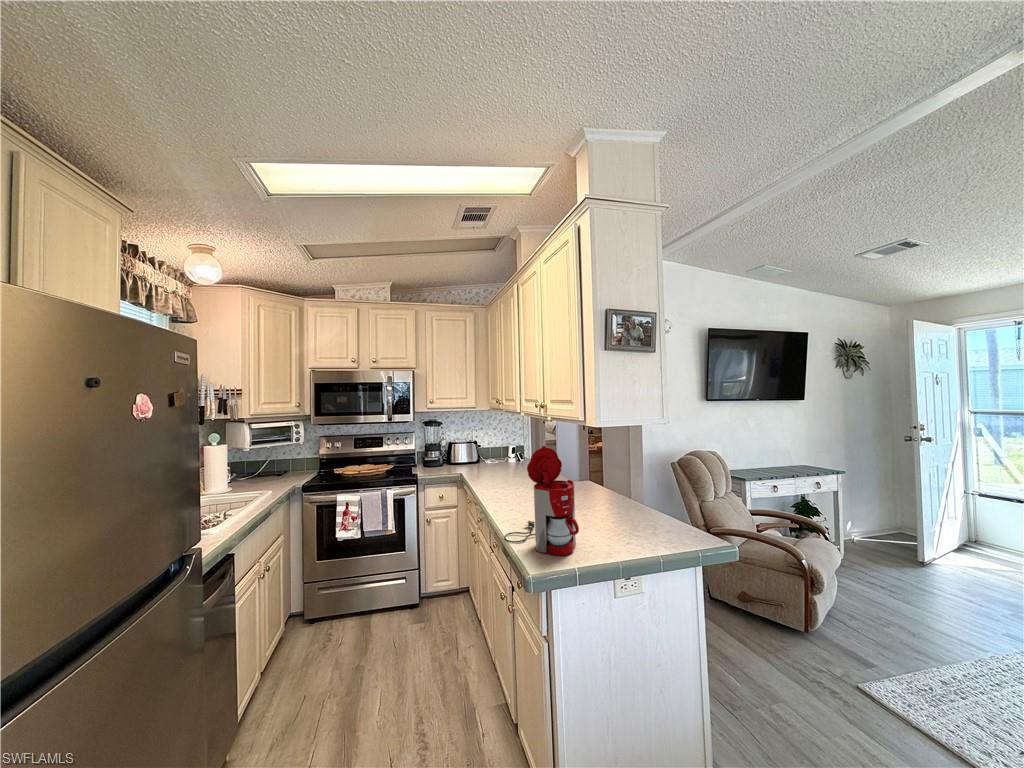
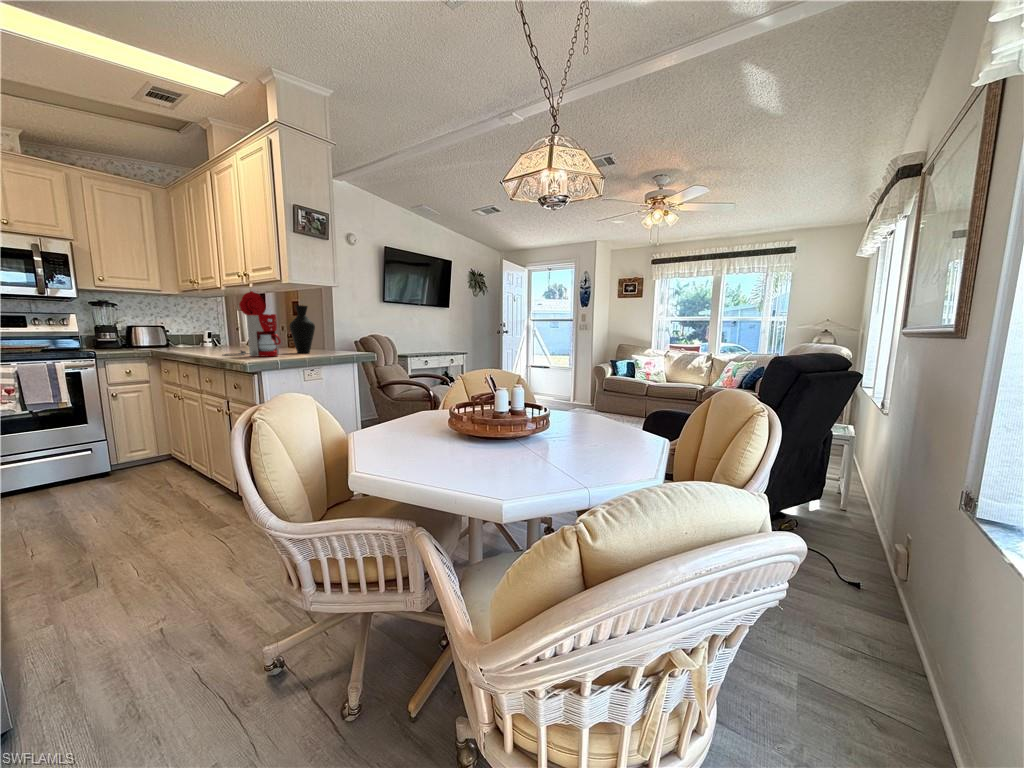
vase: none [592,445,627,517] -> present [289,305,315,353]

